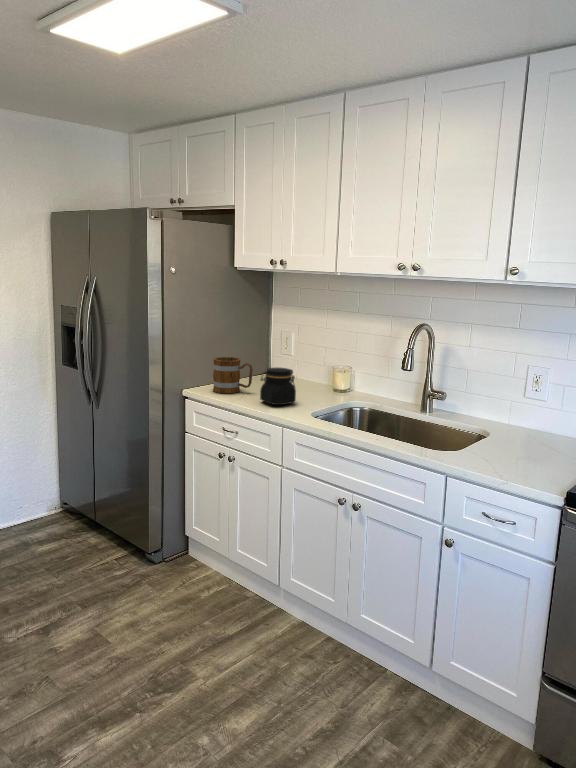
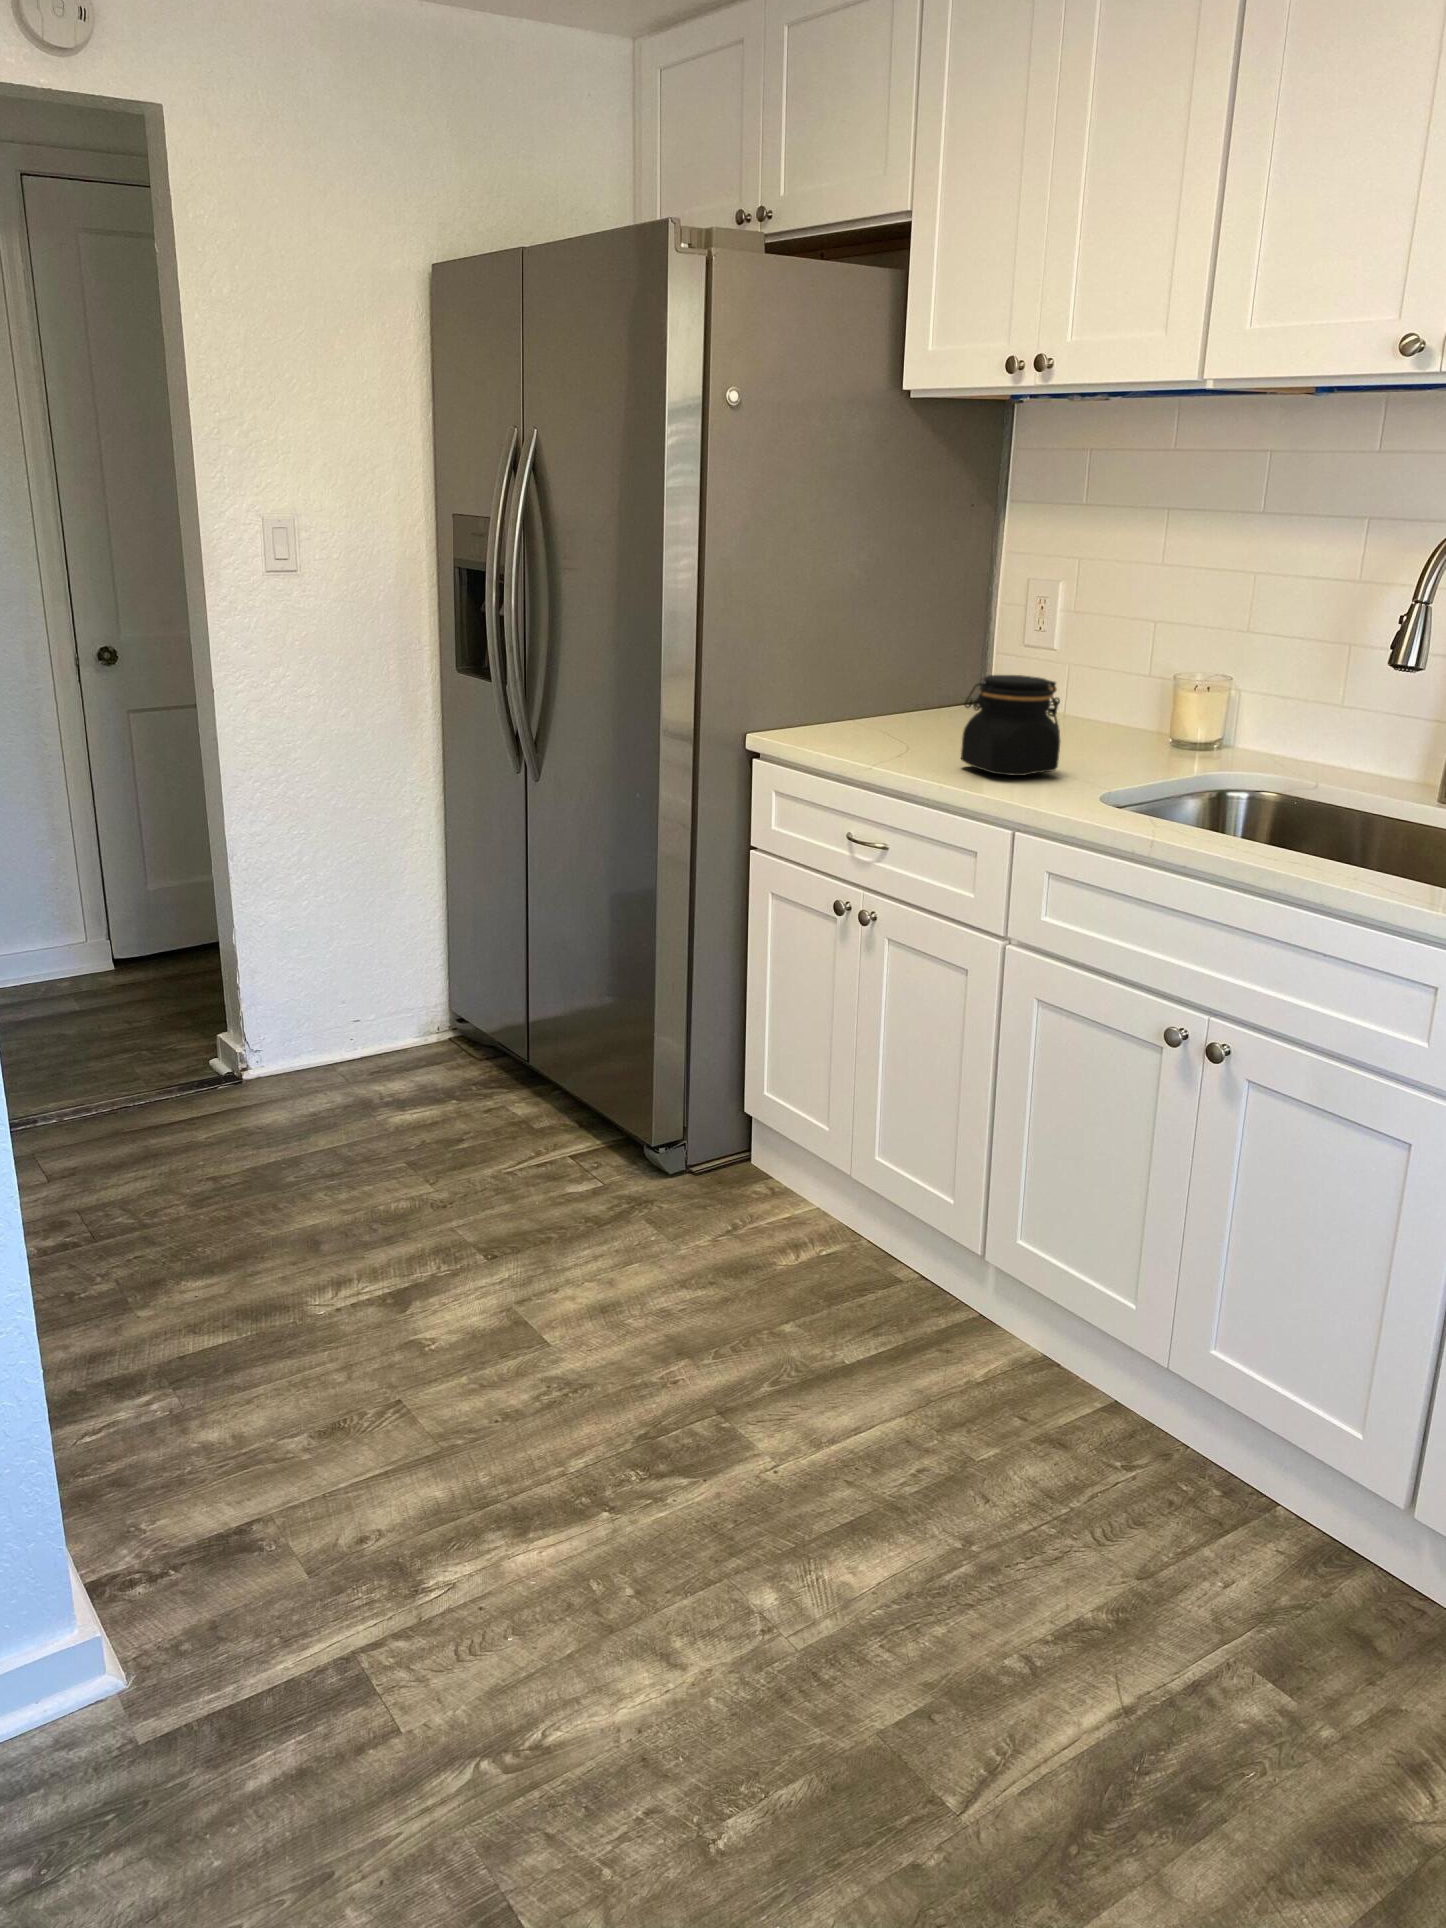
mug: present [213,357,253,393] -> none [835,650,944,746]

